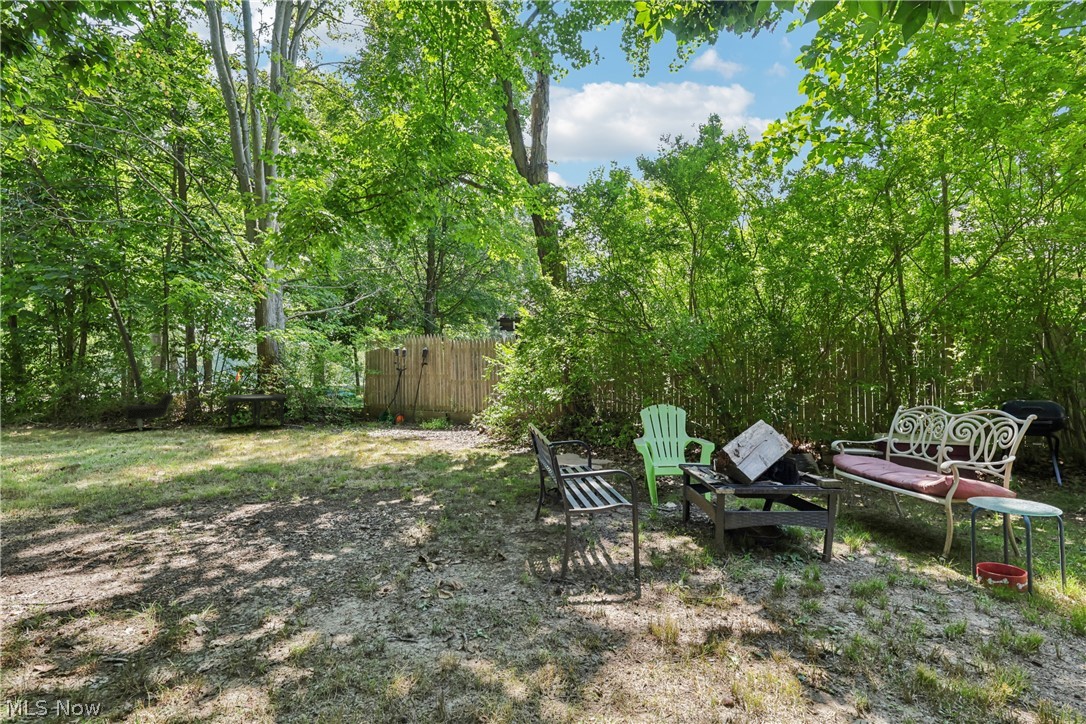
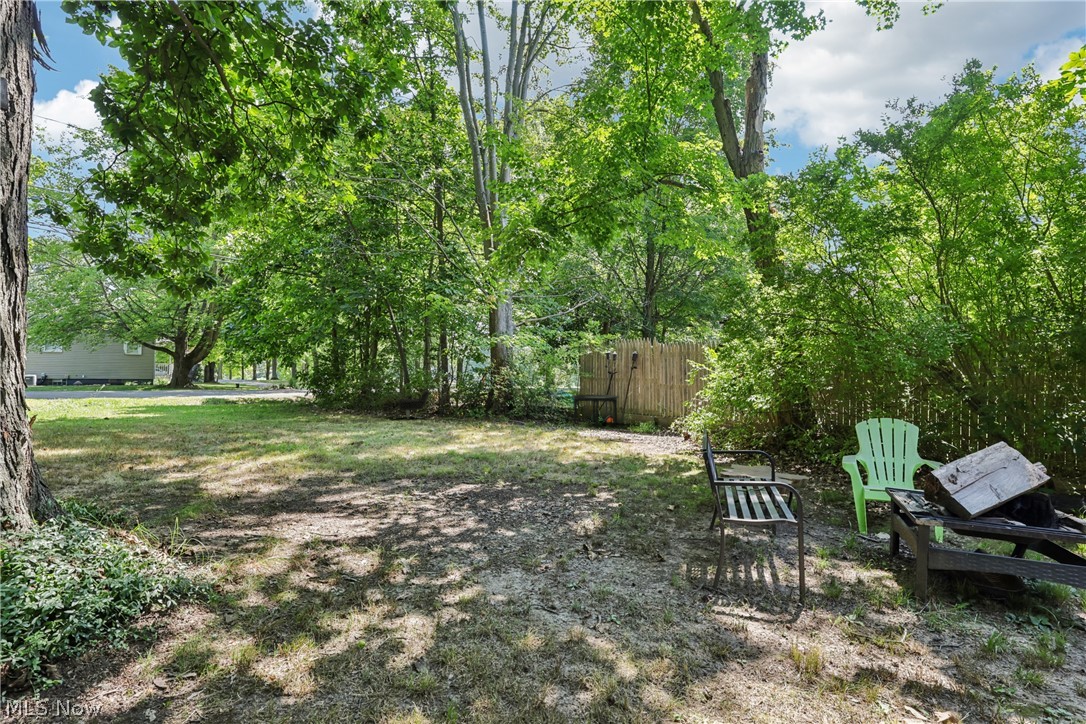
round table: present [226,394,286,429] -> present [573,395,619,426]

